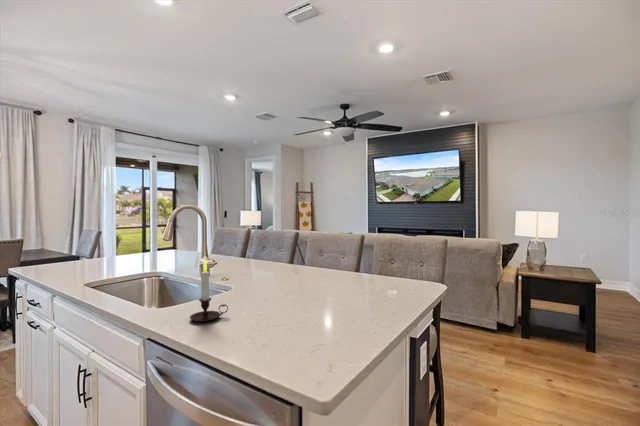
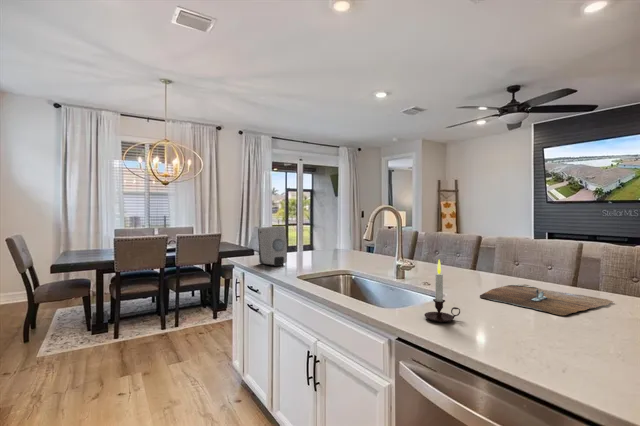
soap dispenser: none [46,227,85,274] -> present [258,226,287,266]
cutting board: none [269,275,376,301] -> present [480,284,613,315]

